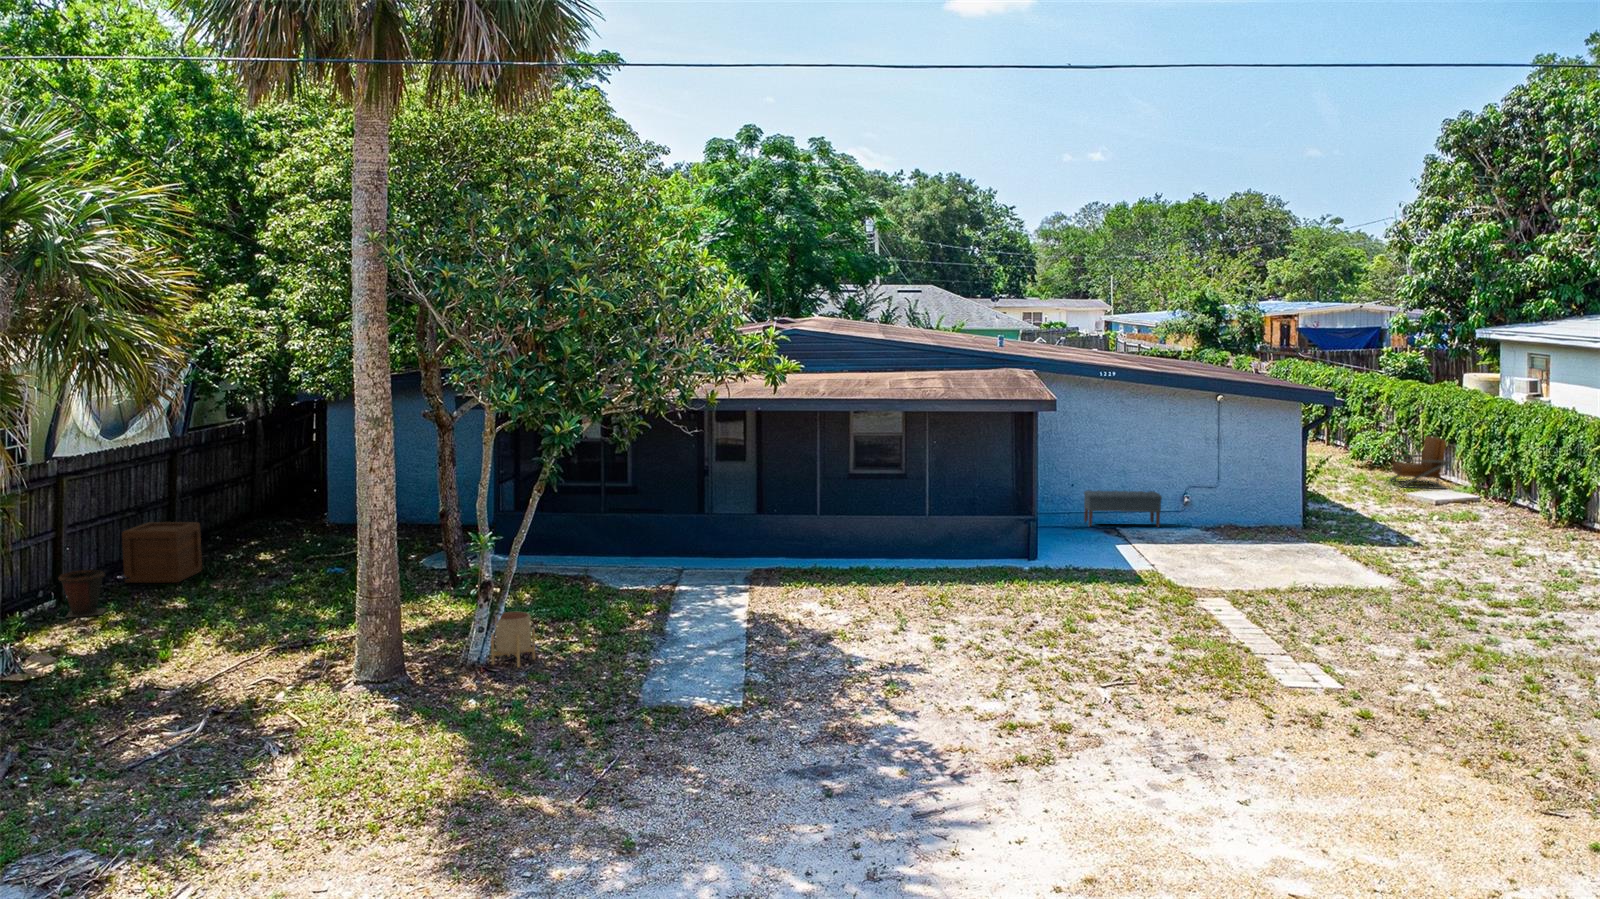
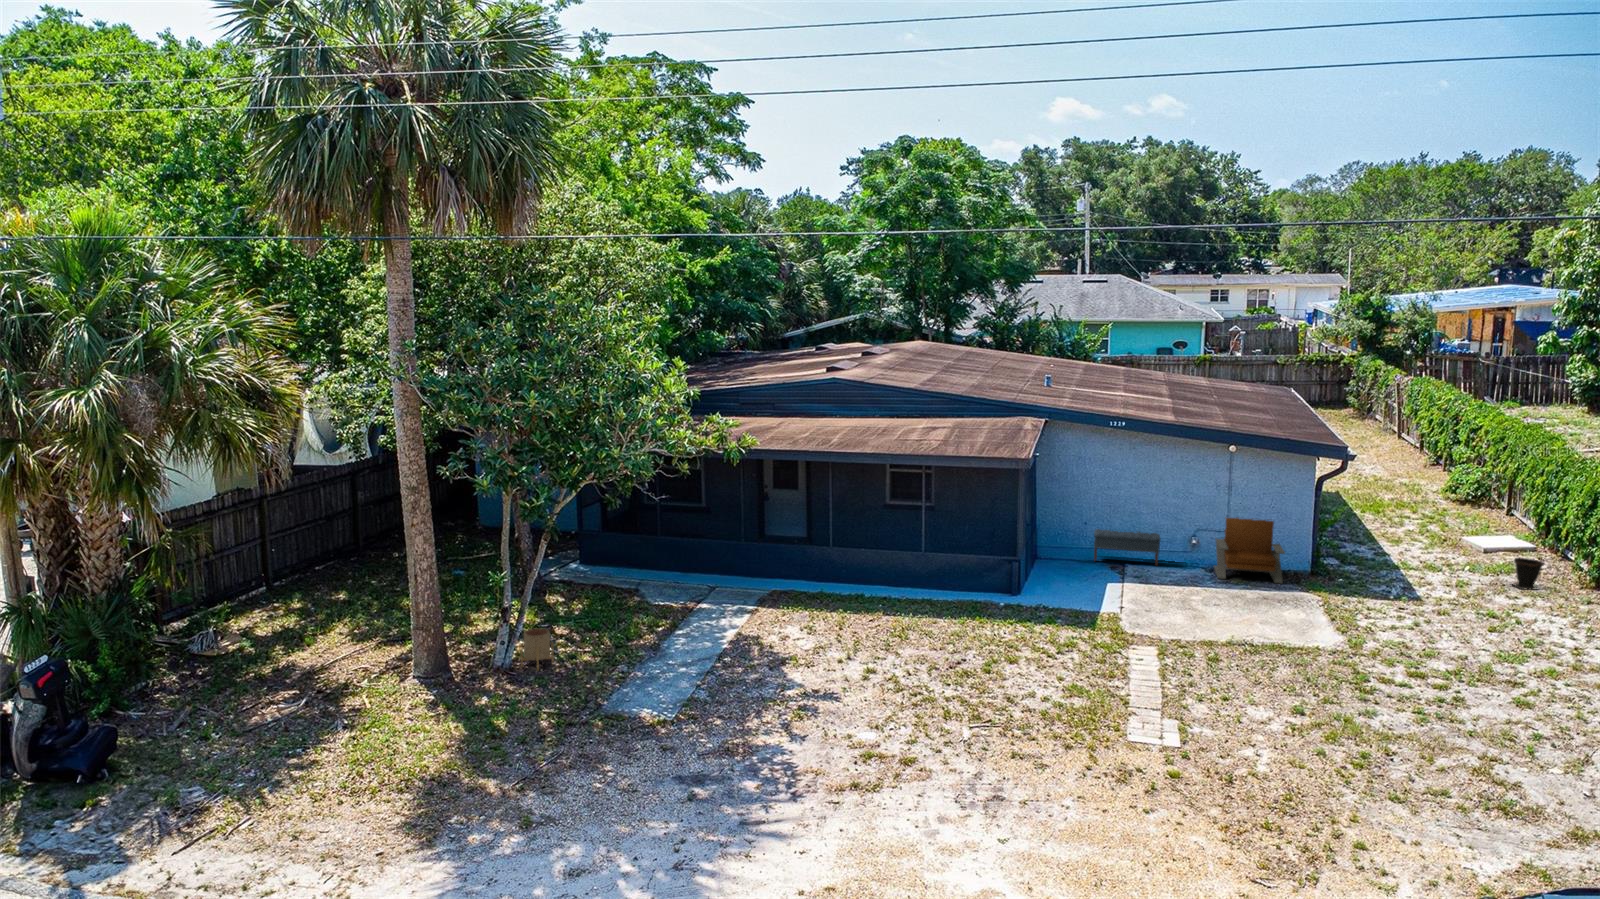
lounge chair: present [1389,436,1450,489] -> present [1214,517,1285,584]
wooden crate: present [122,522,202,583] -> none [311,527,369,575]
bucket: present [59,570,106,617] -> present [1513,558,1545,589]

